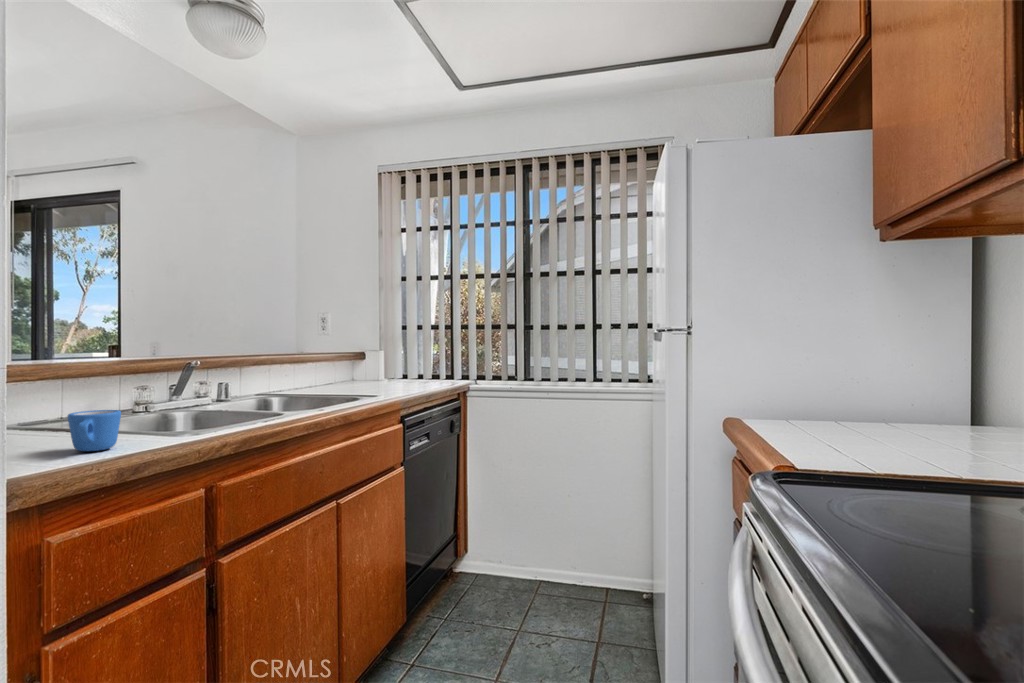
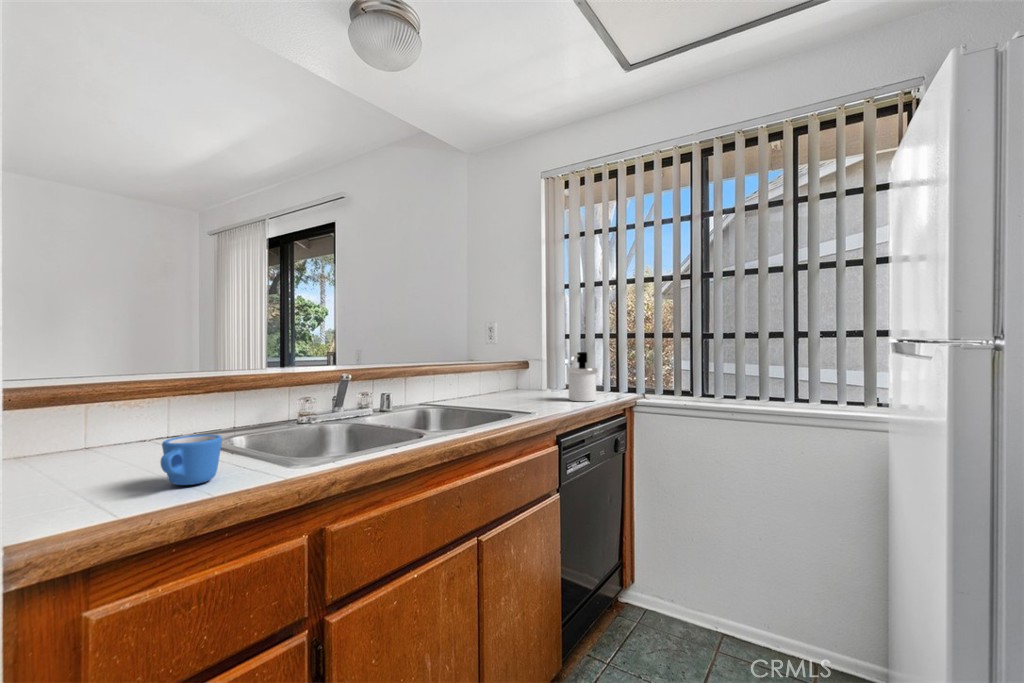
soap dispenser: none [406,342,434,388] -> present [567,352,597,401]

